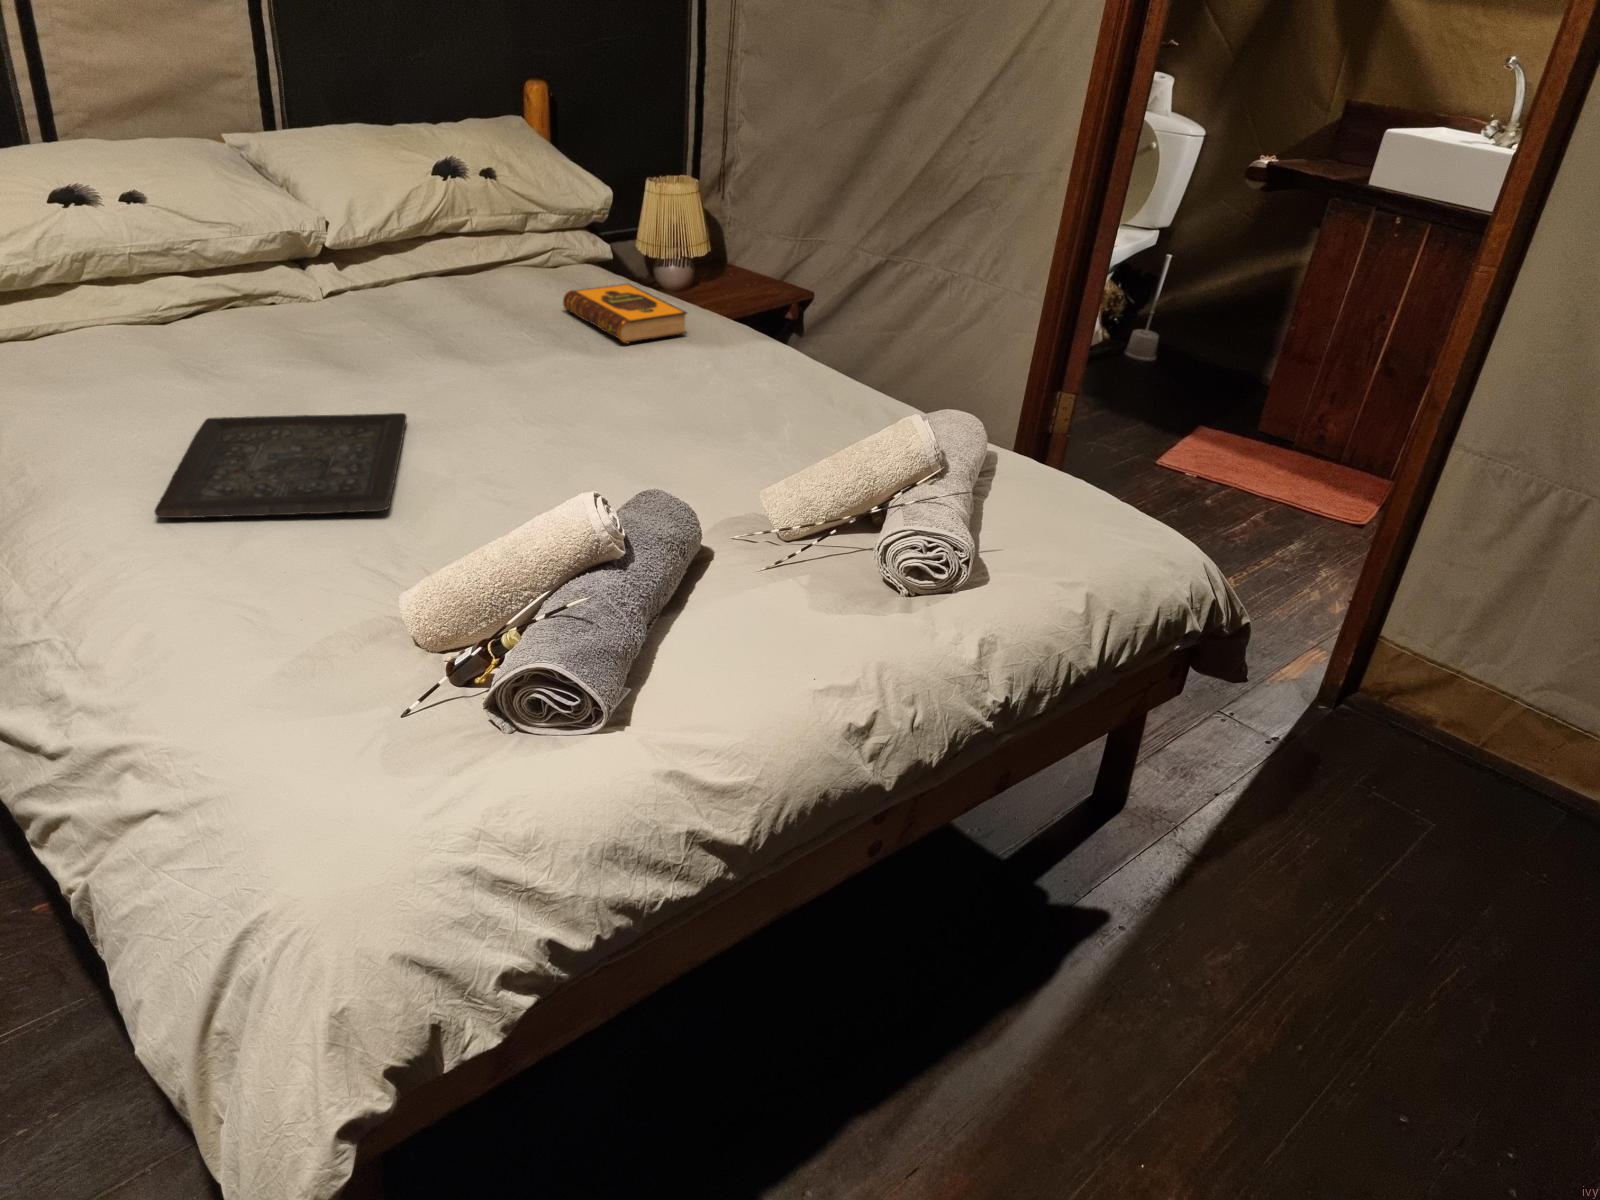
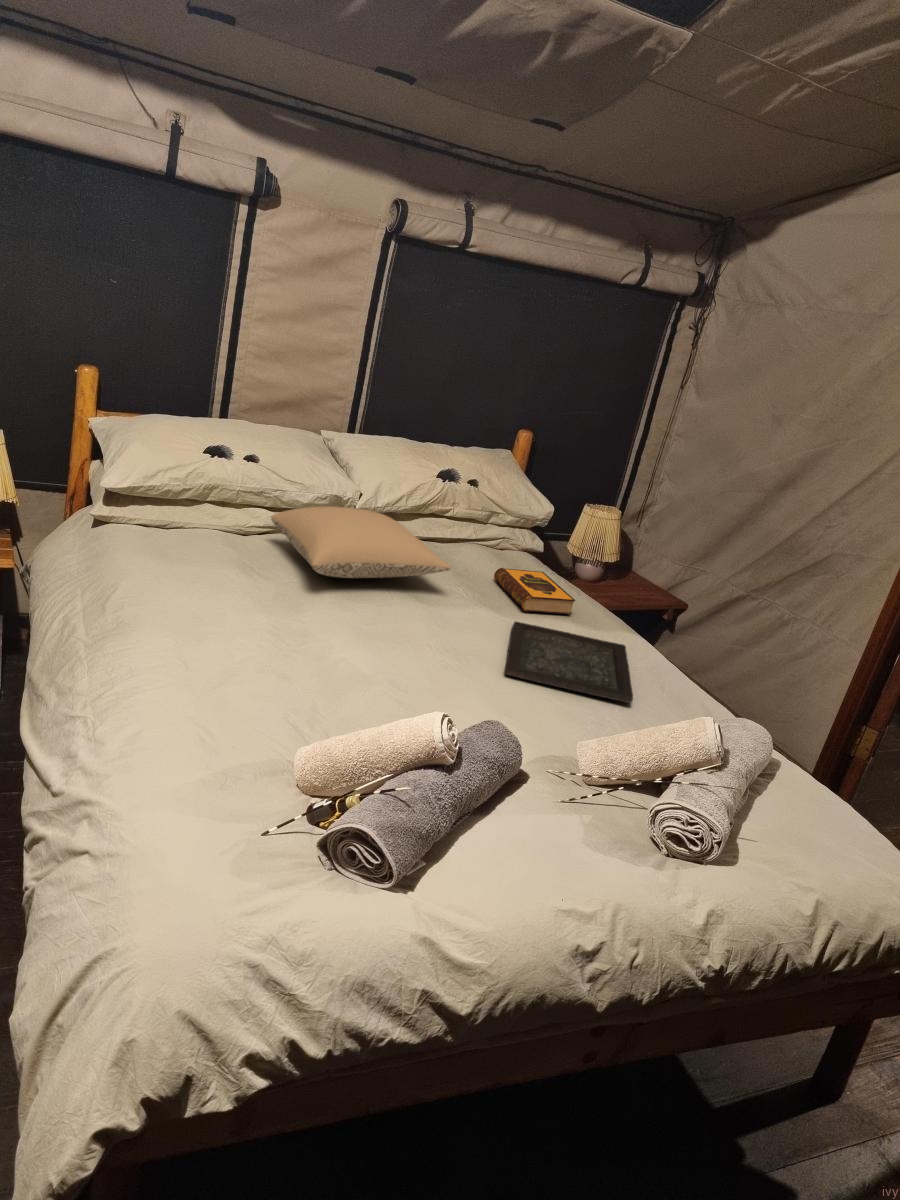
pillow: none [200,246,506,356] -> present [271,507,451,578]
tray: present [155,413,407,518] -> present [505,621,633,703]

